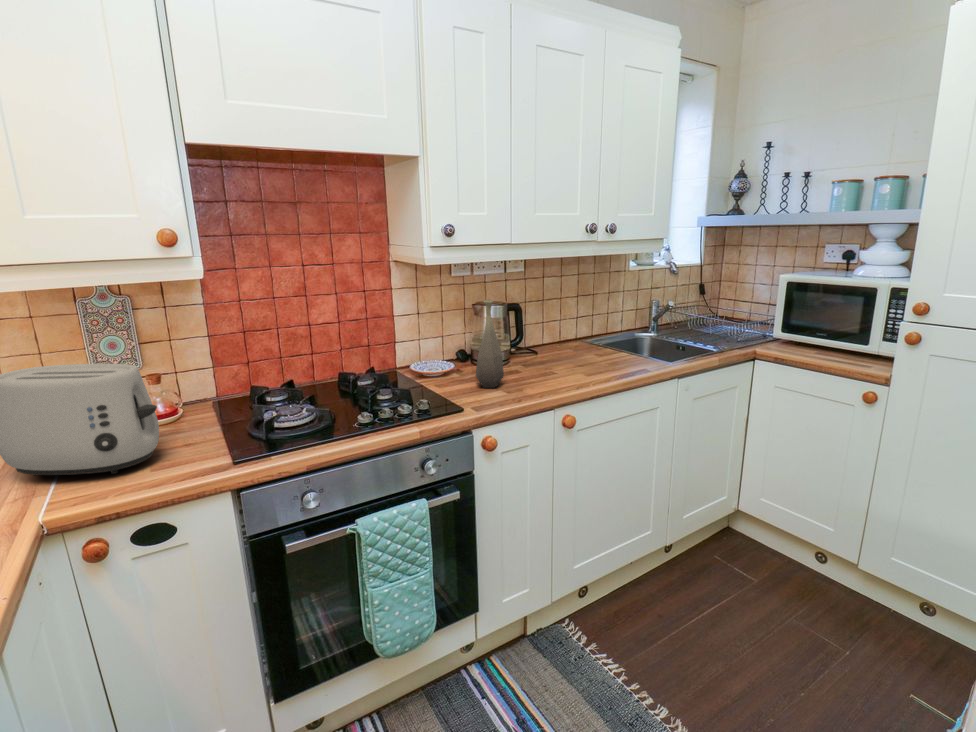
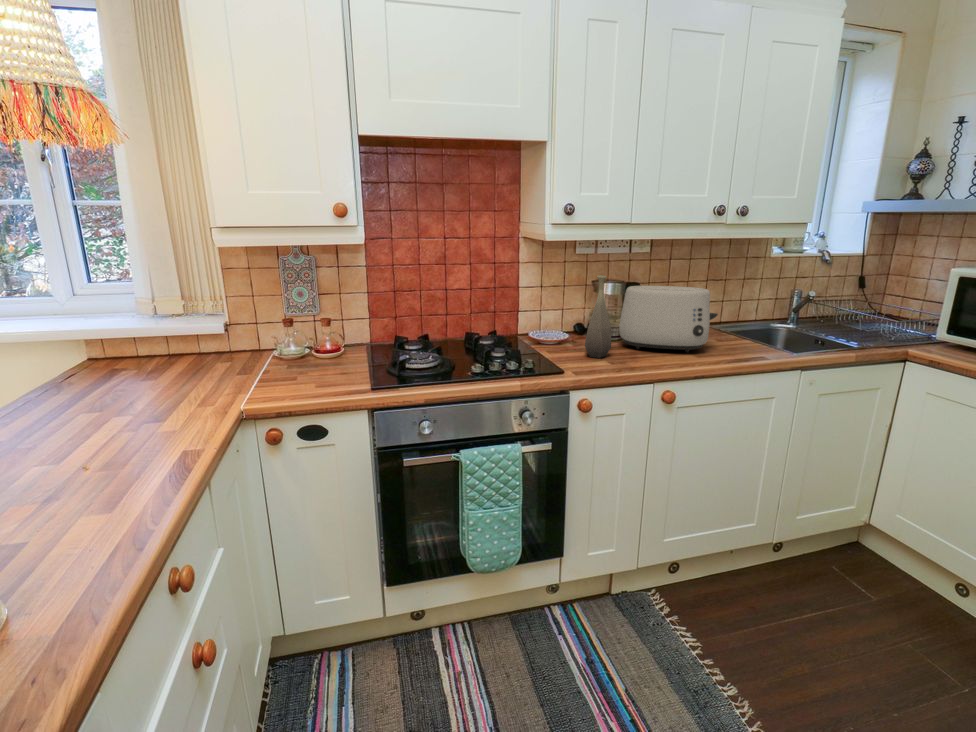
toaster: present [0,364,159,476] -> present [619,286,718,352]

